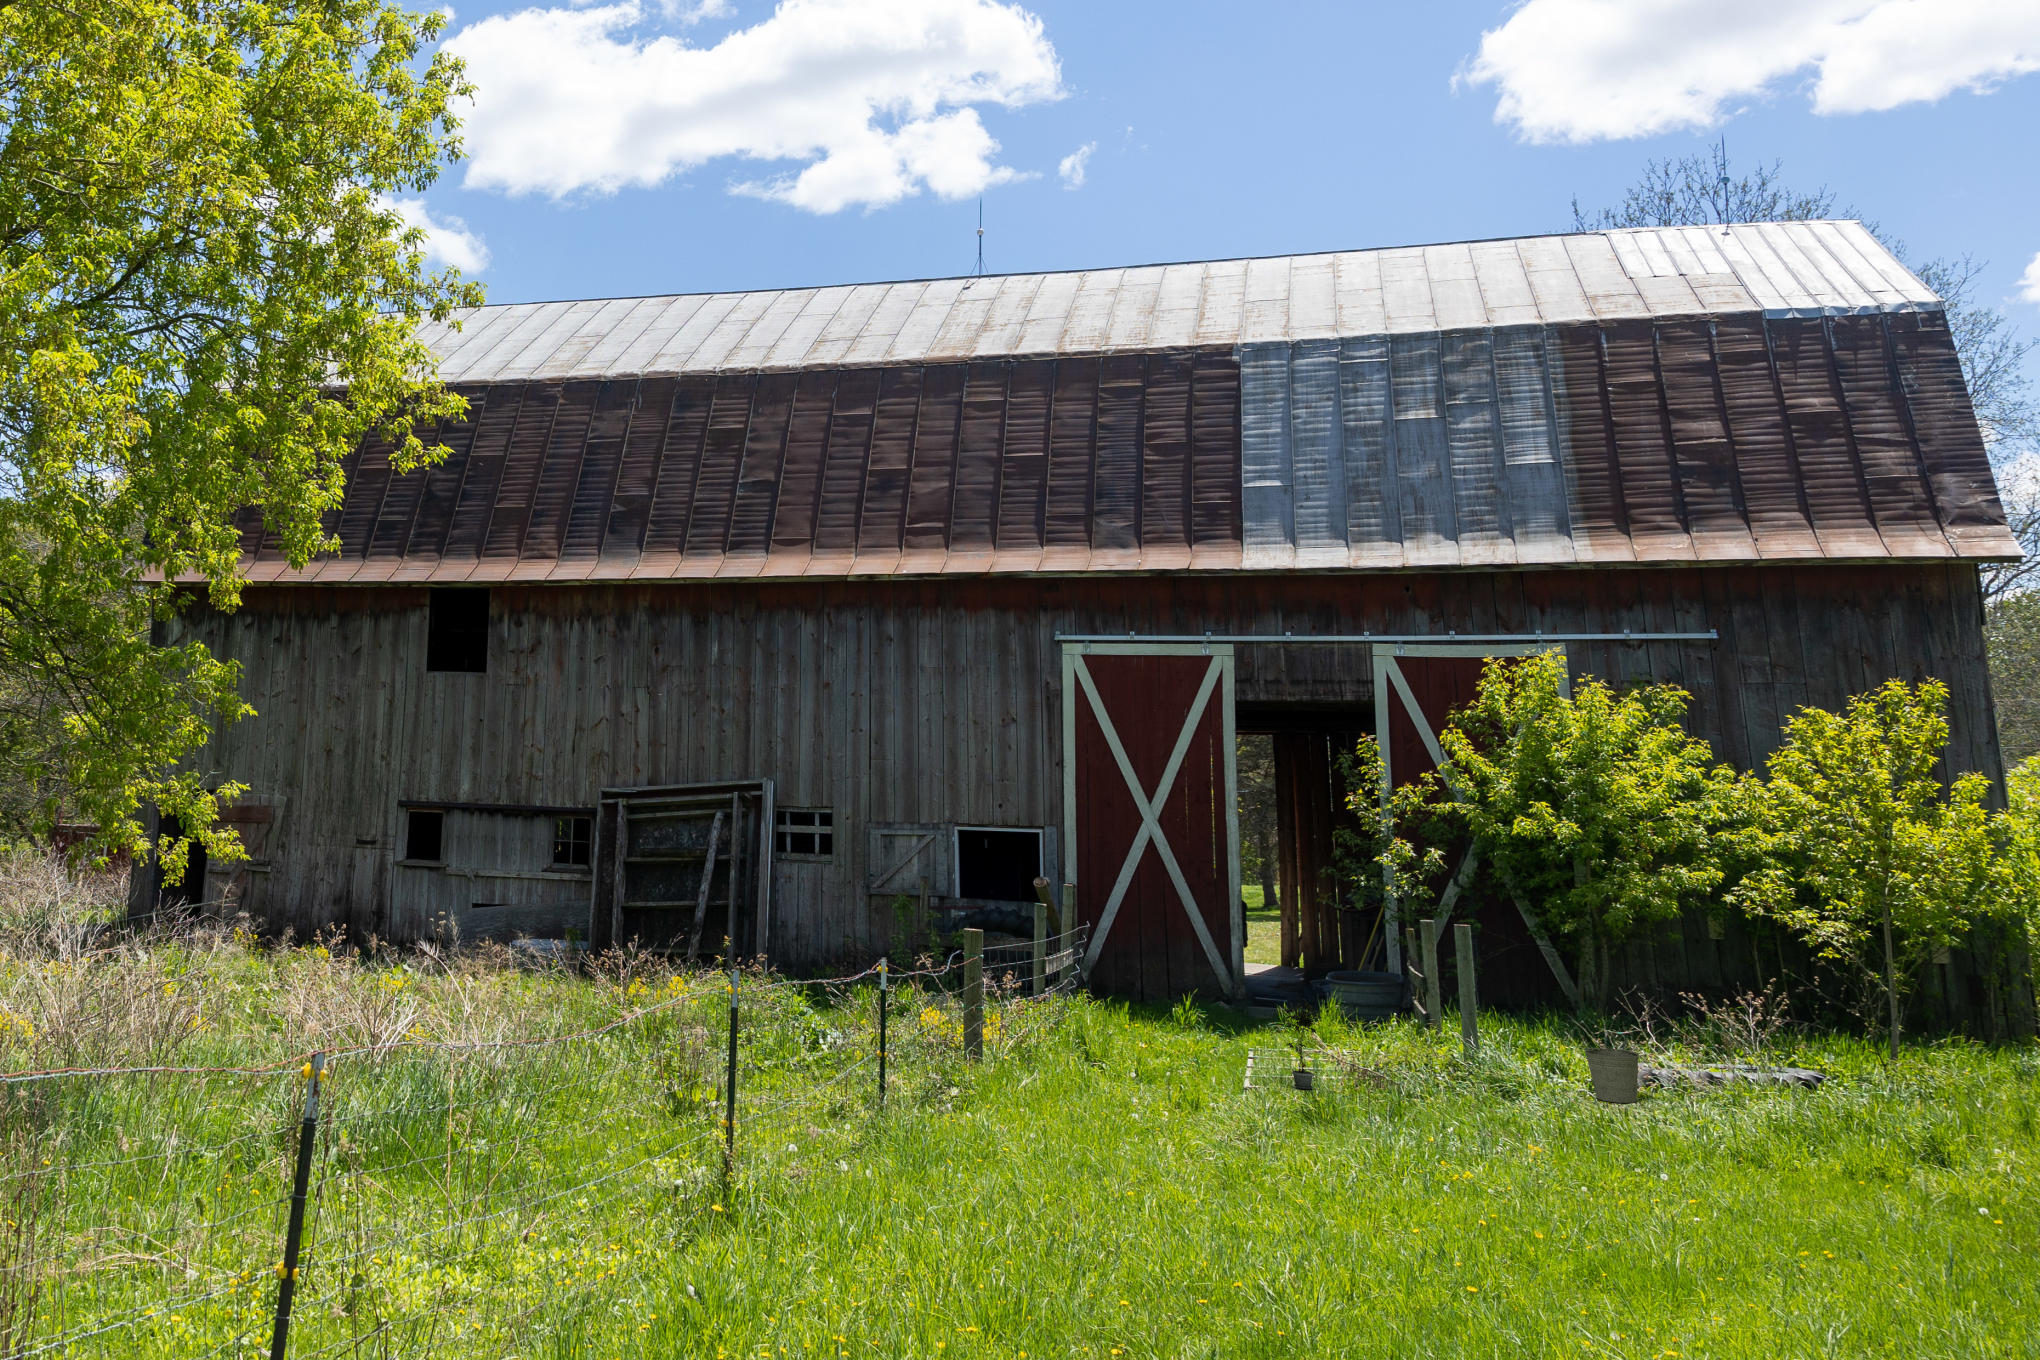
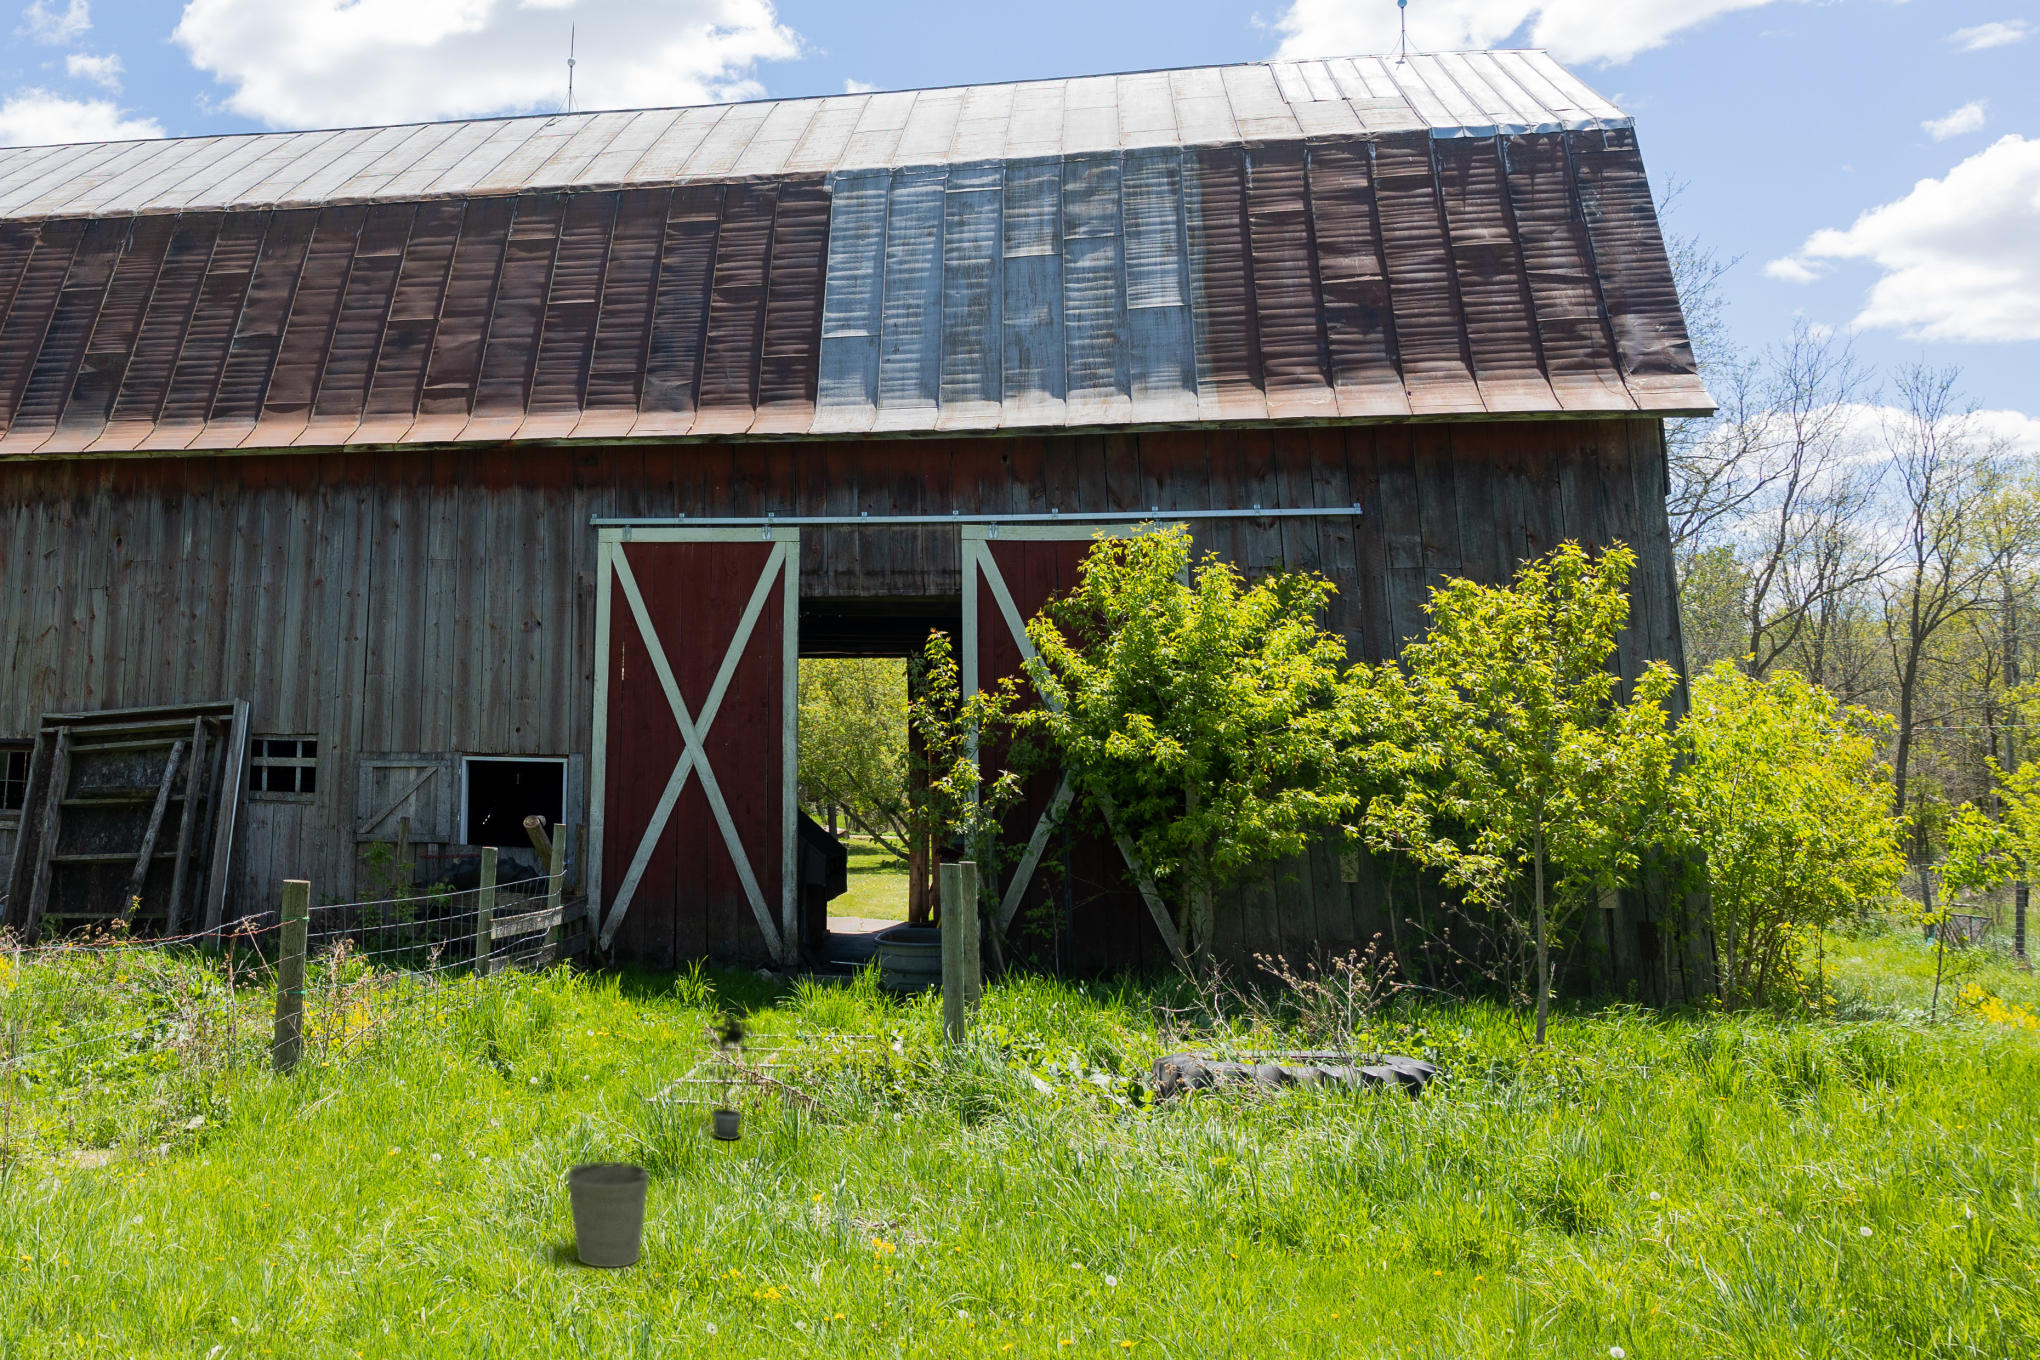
bucket: present [1584,1048,1639,1103] -> present [567,1162,649,1267]

